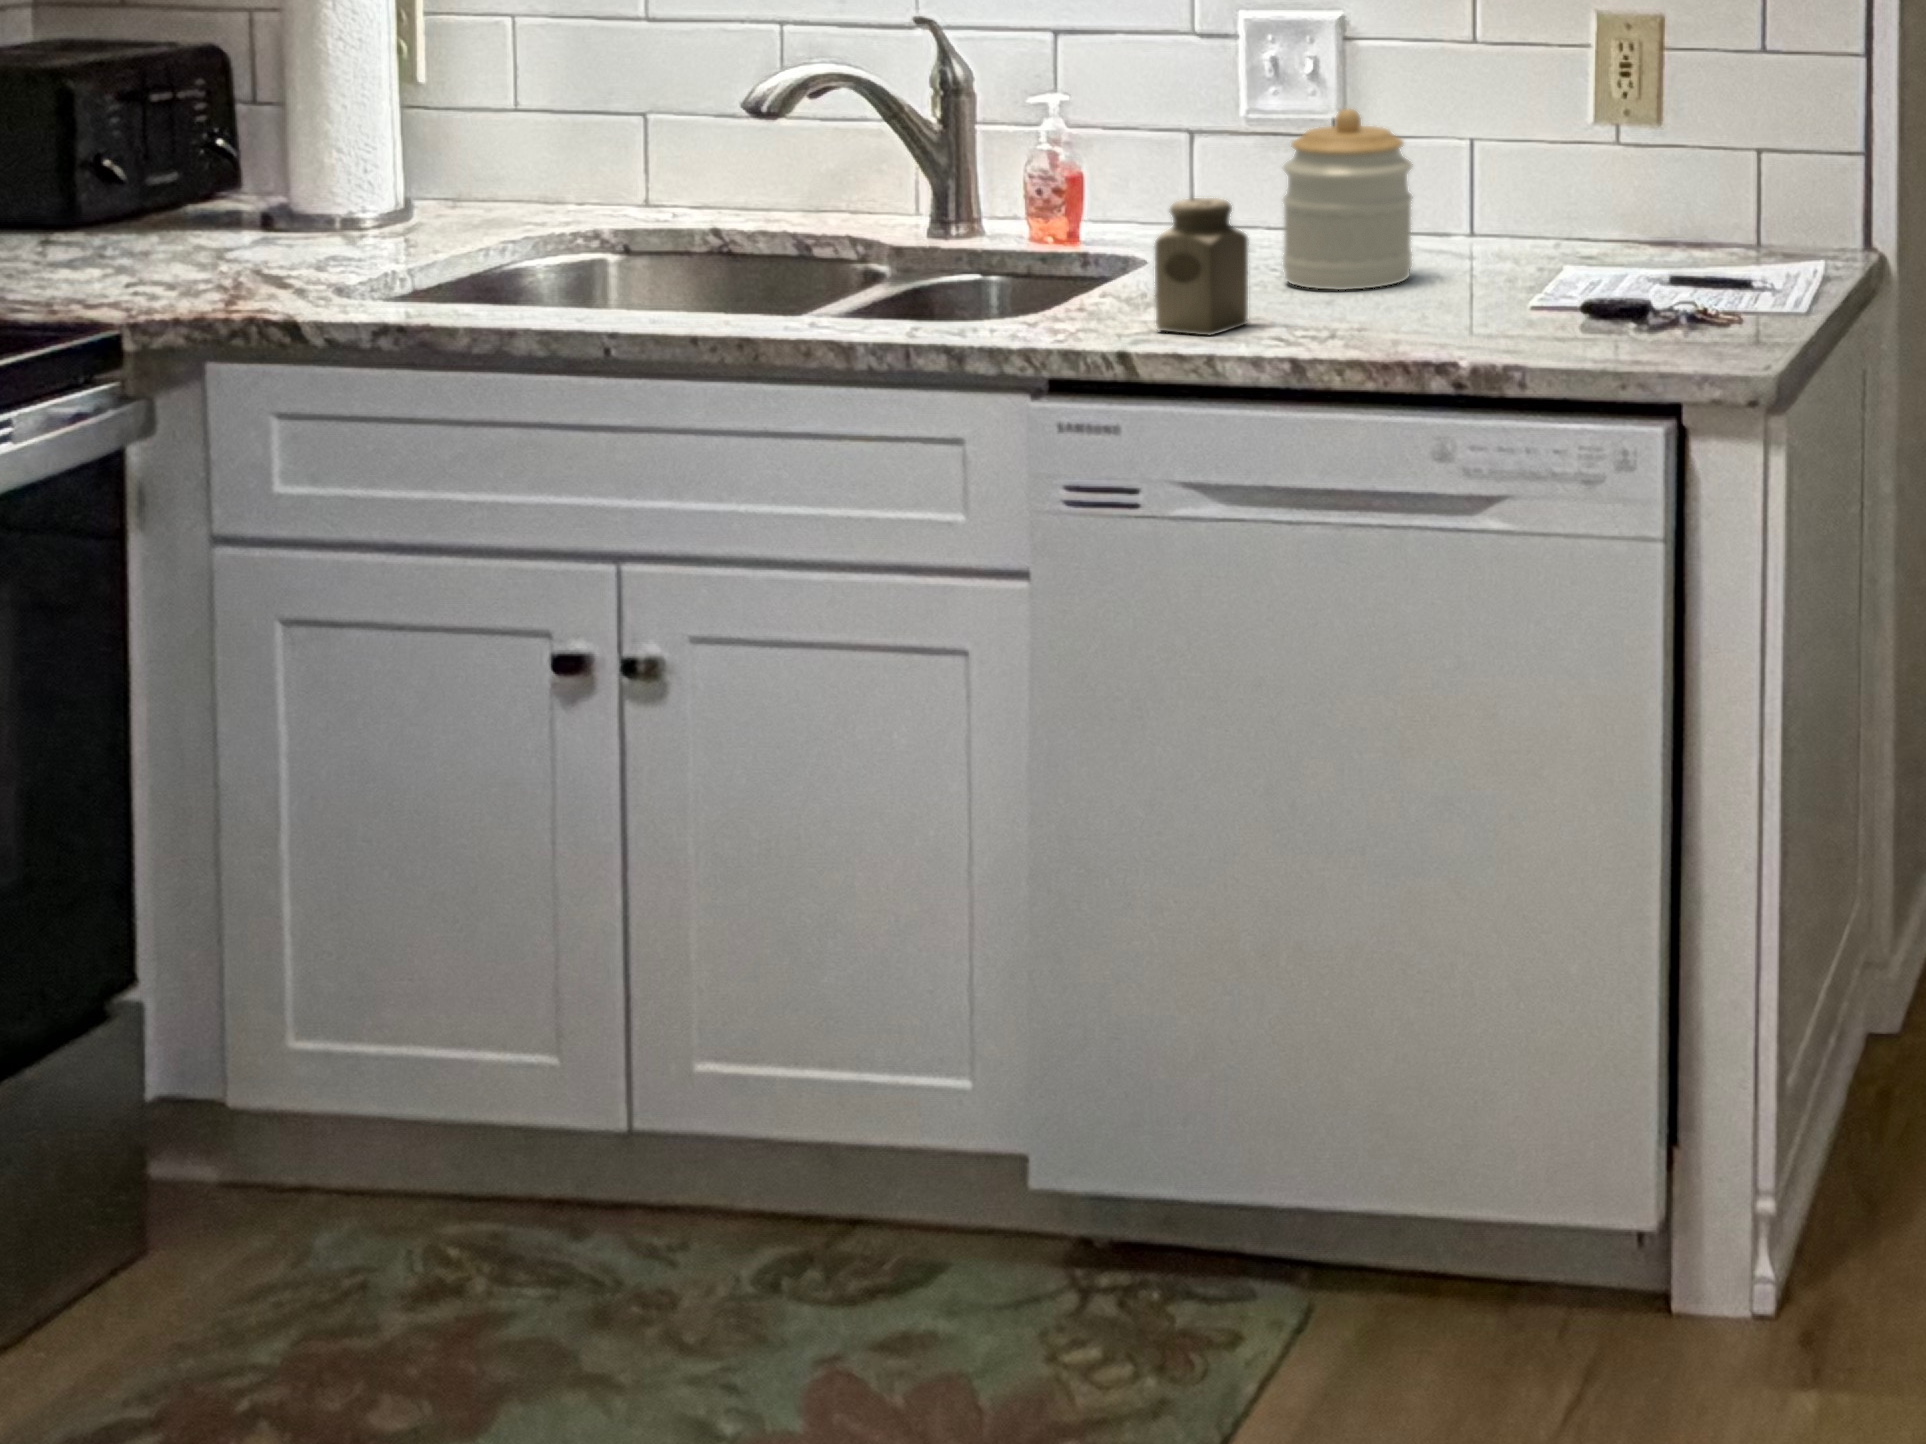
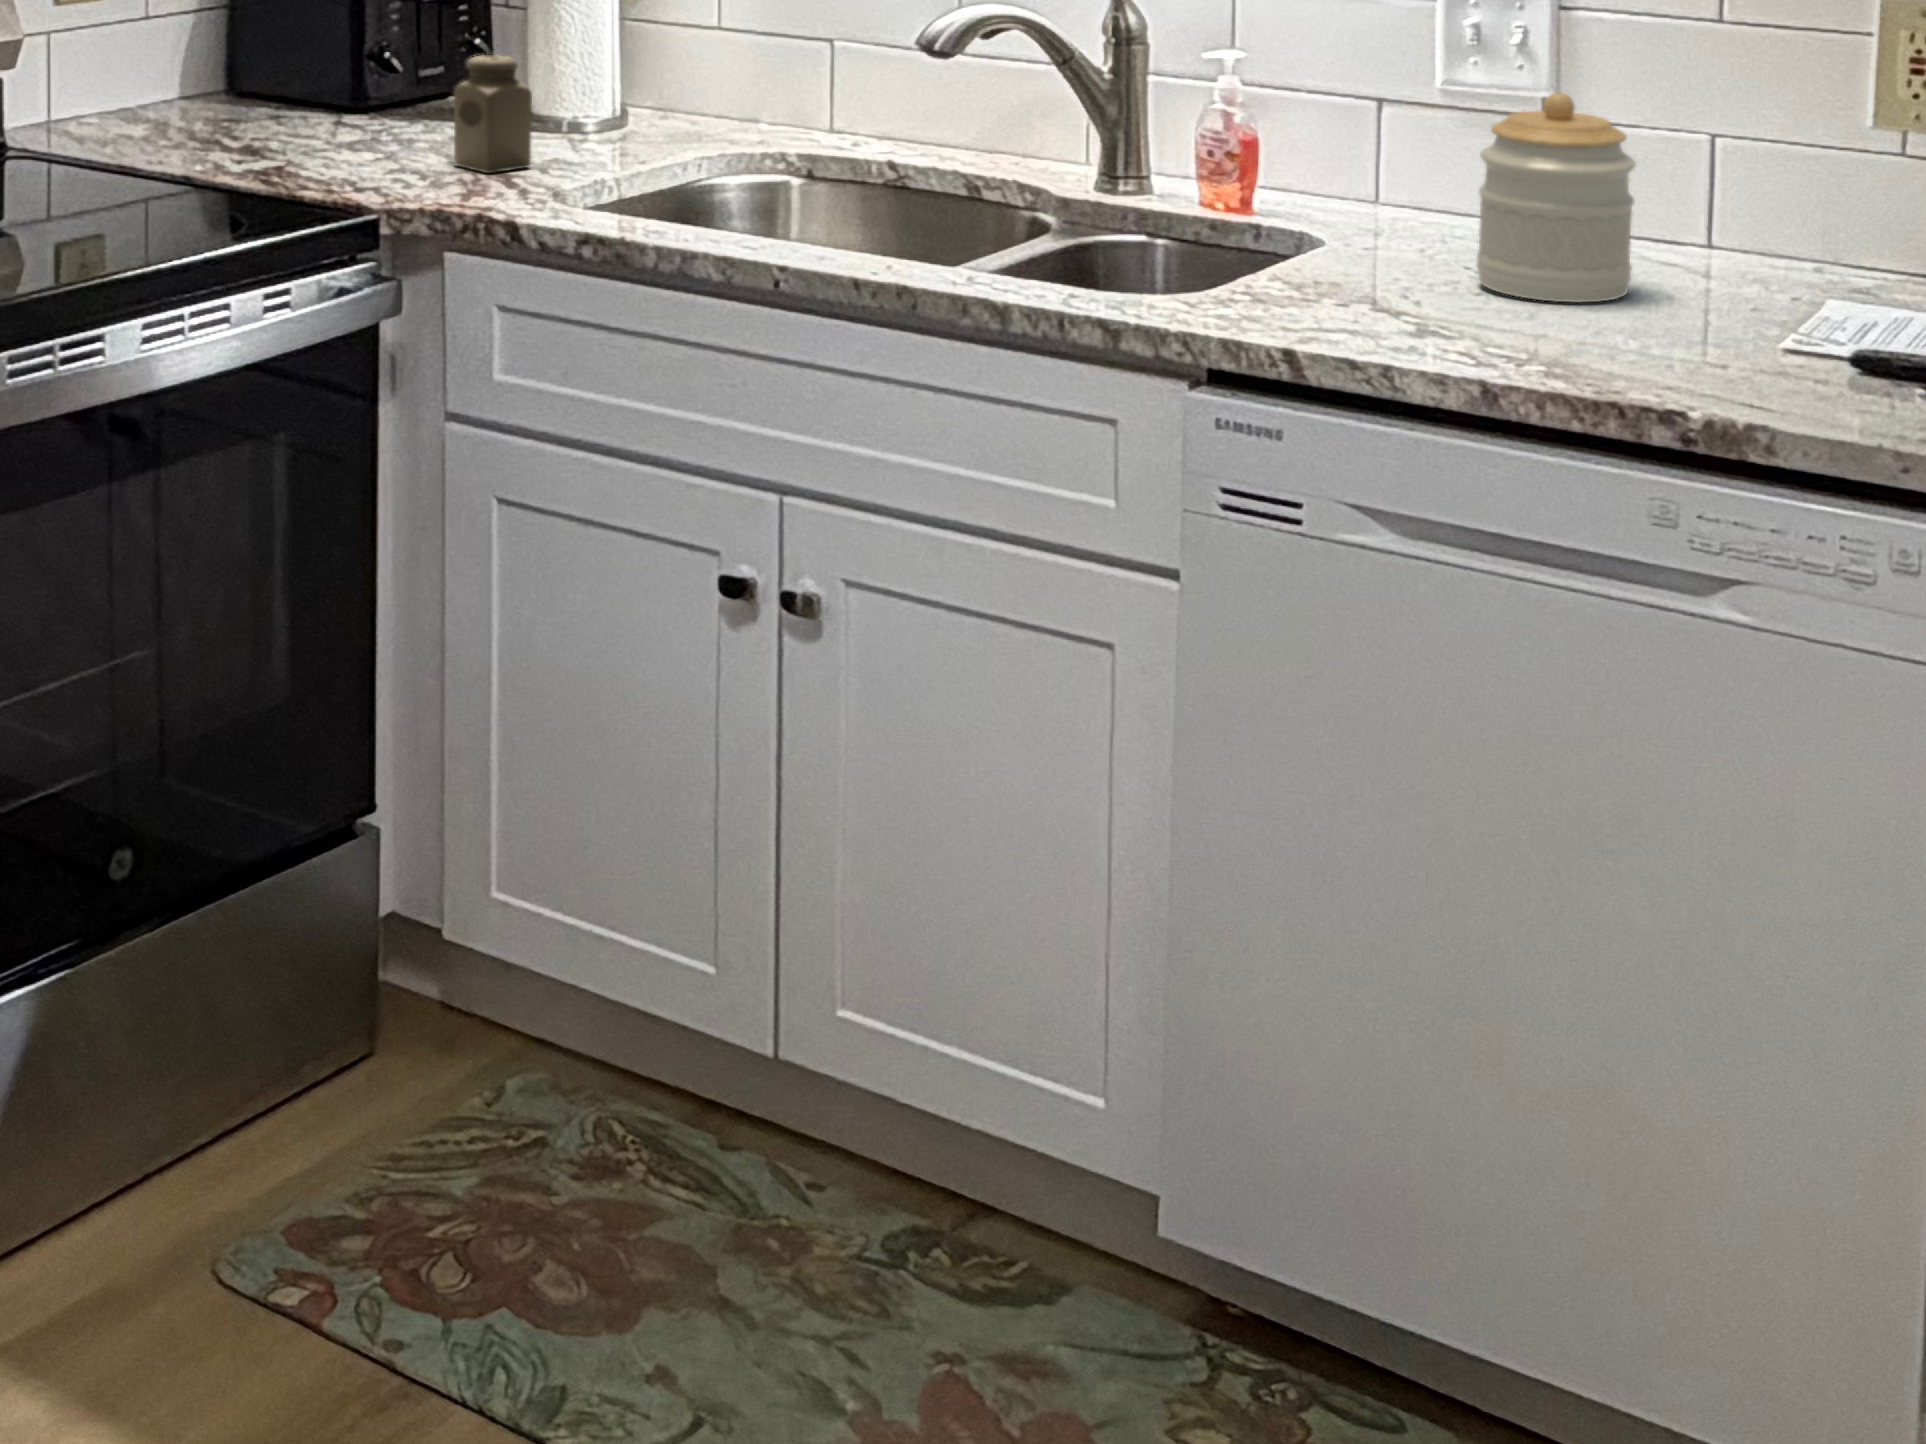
salt shaker: present [1155,198,1249,335] -> present [454,55,532,173]

